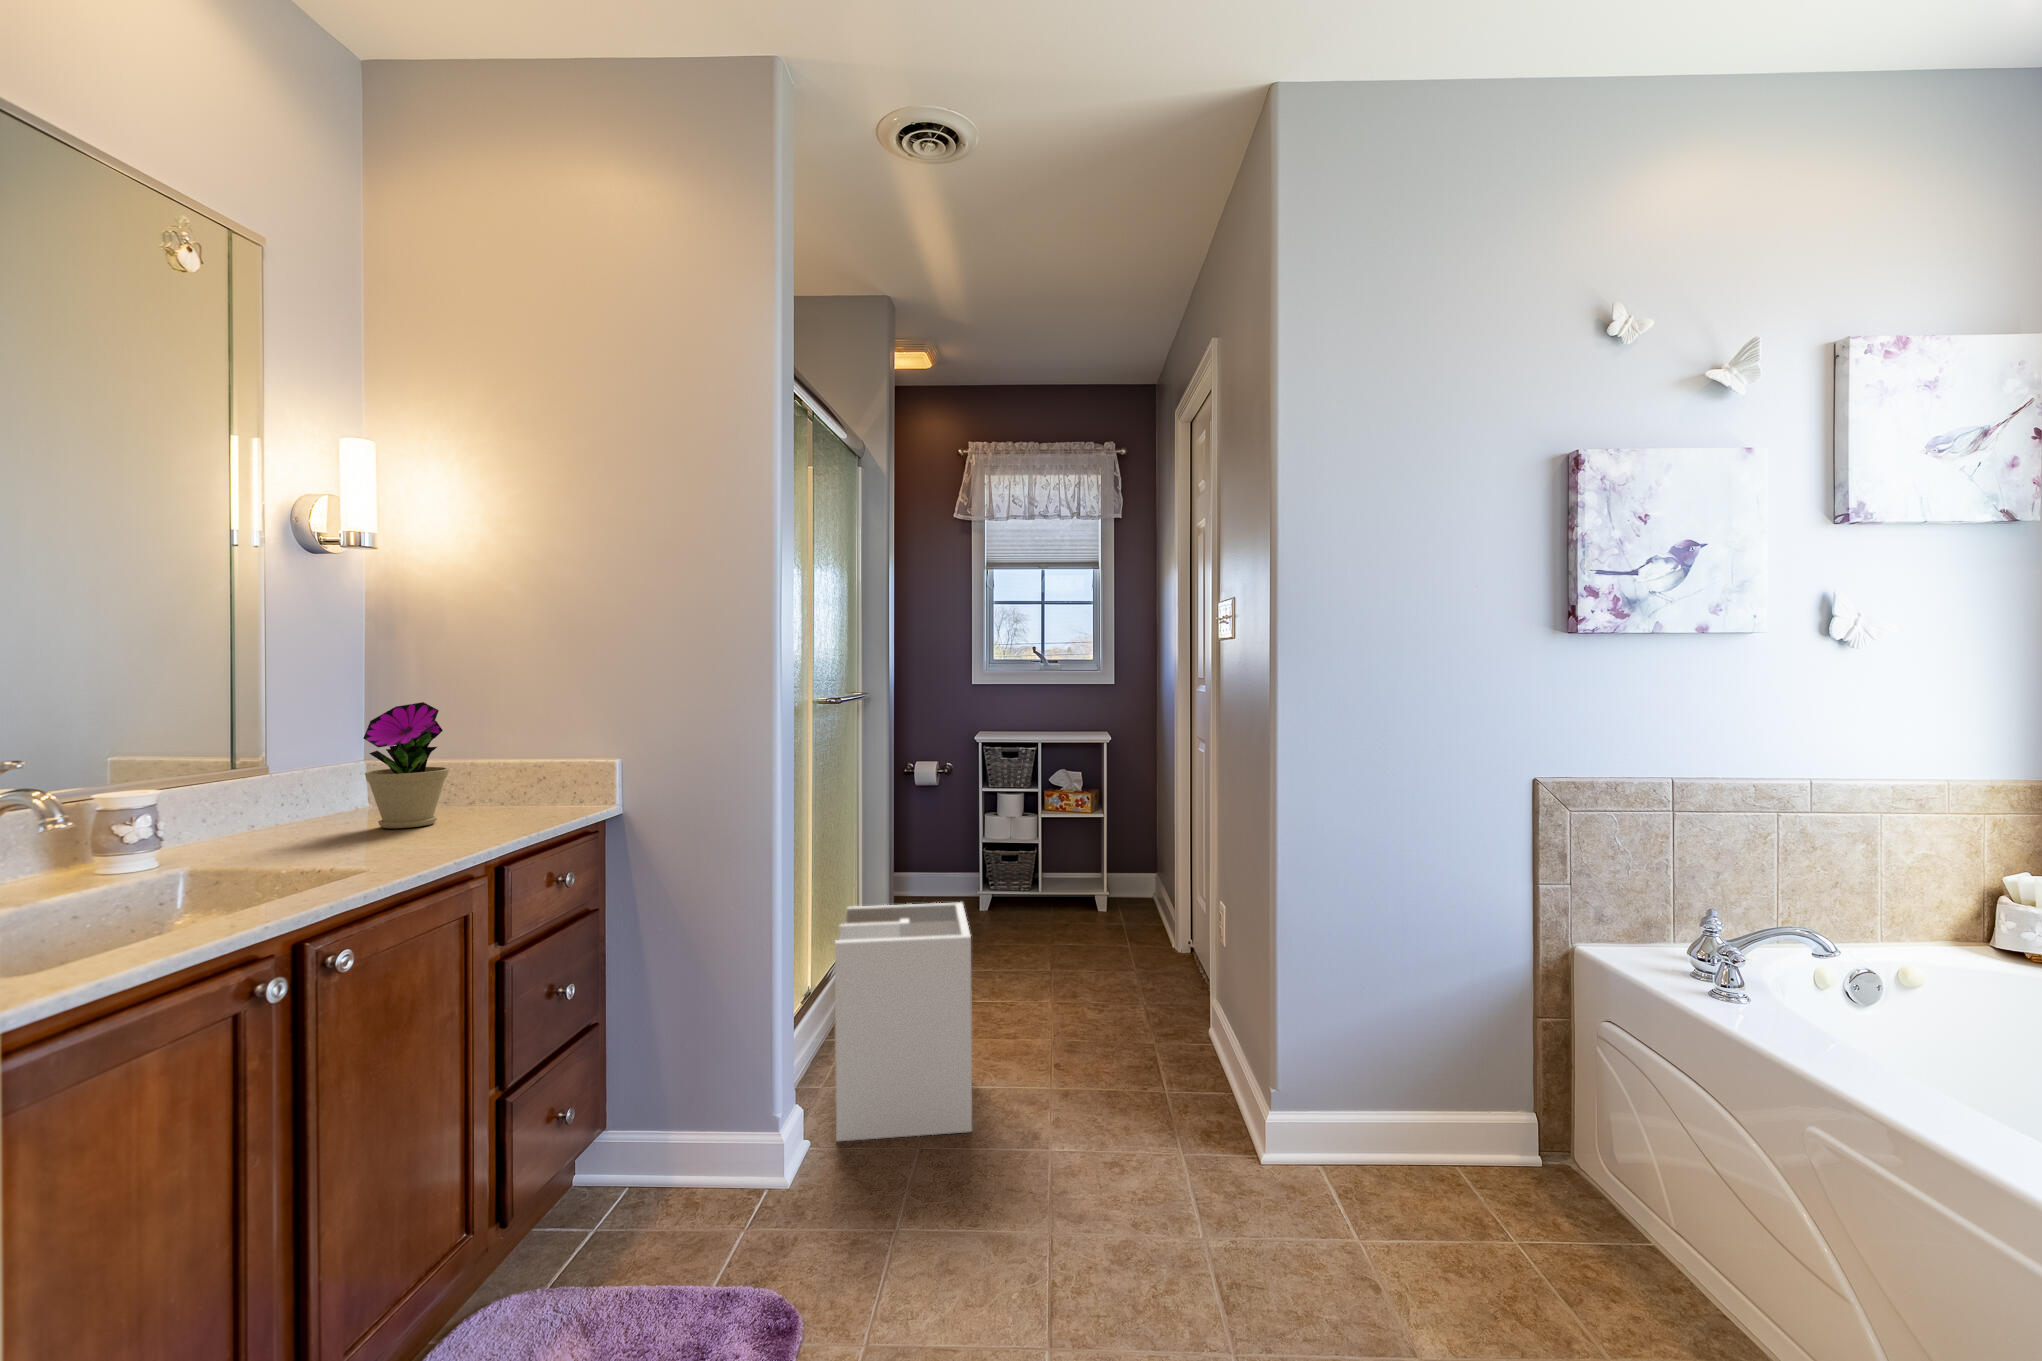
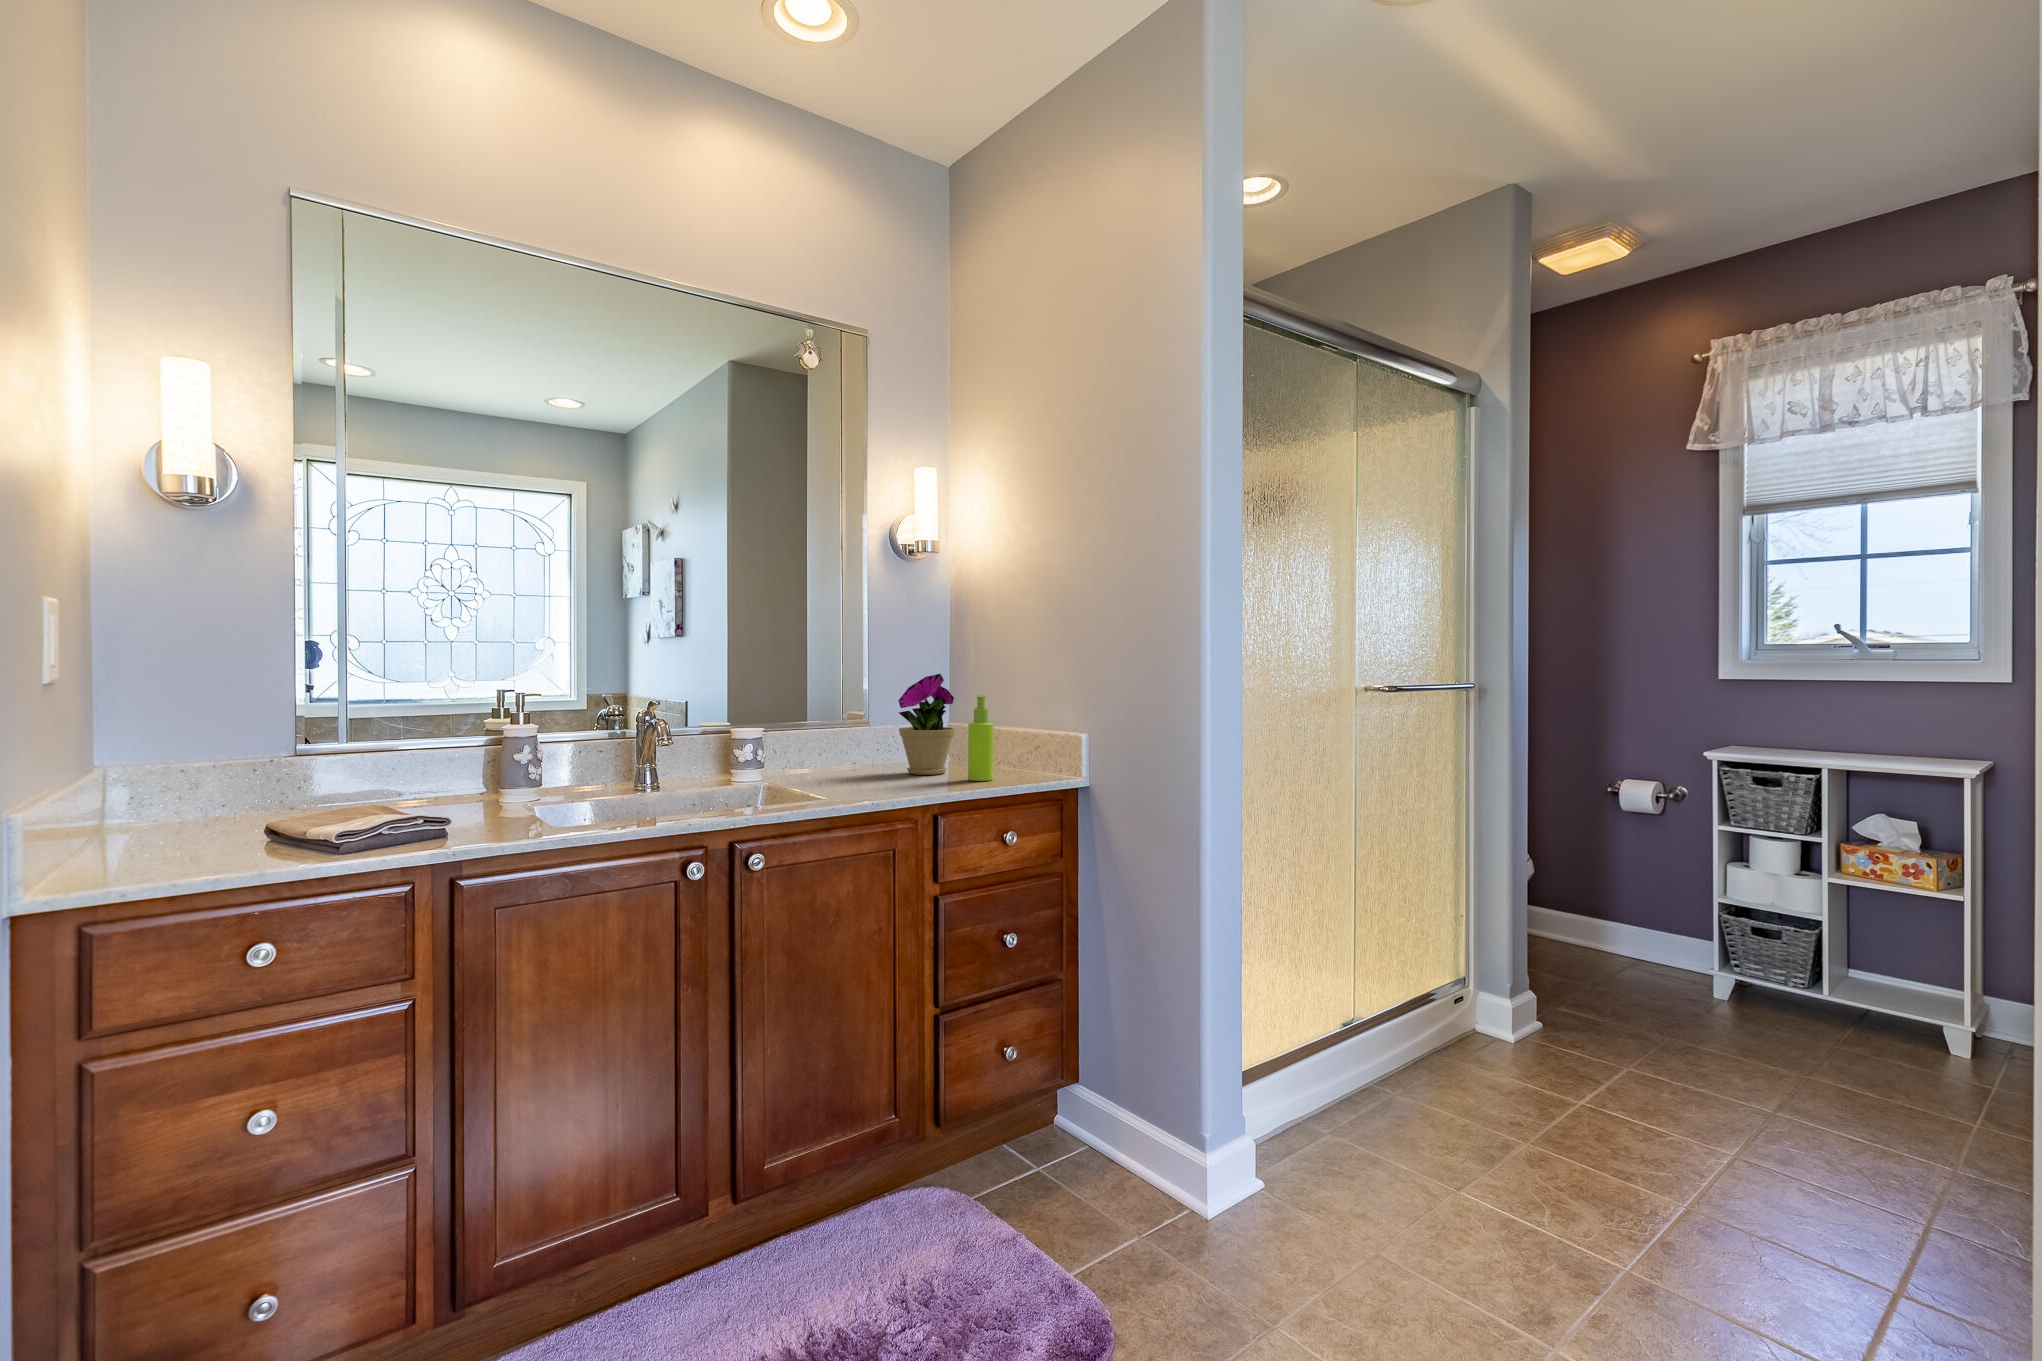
soap dispenser: none [494,725,528,824] -> present [968,695,993,781]
laundry hamper: present [835,902,972,1142] -> none [1291,931,1514,1269]

